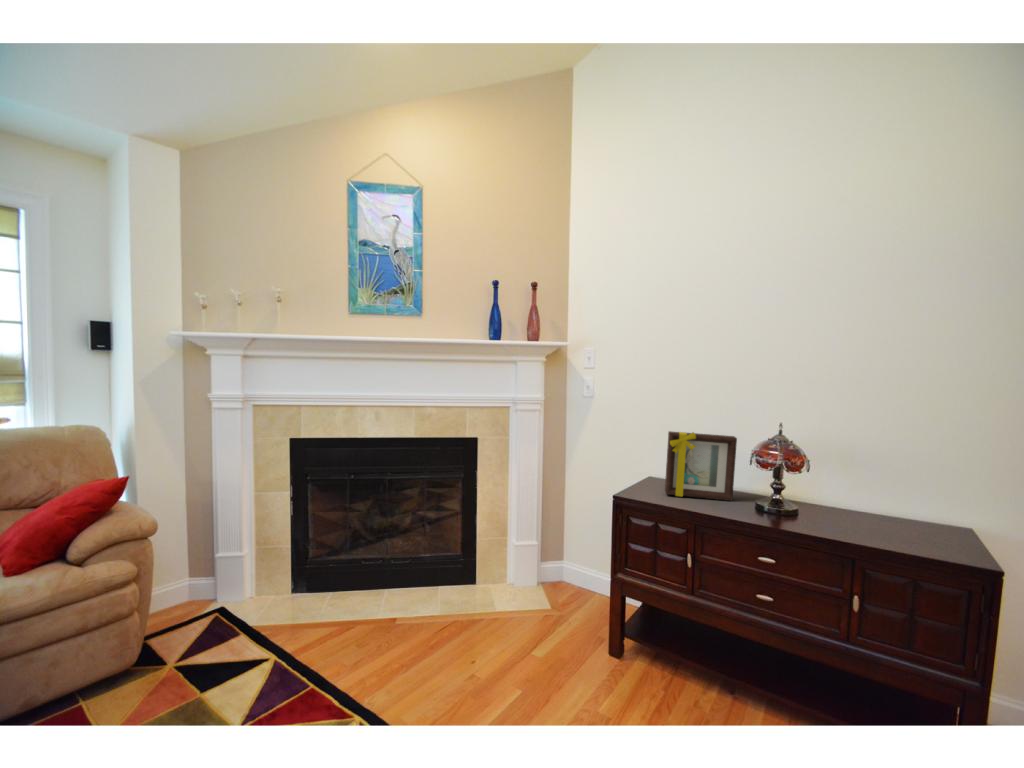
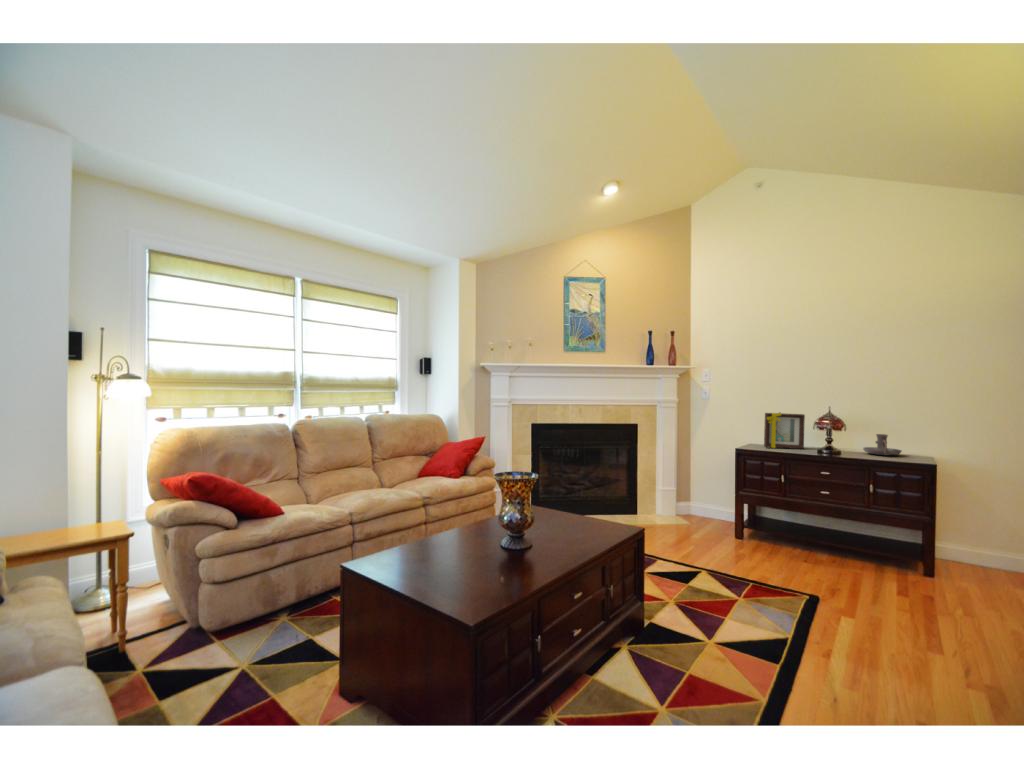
candle holder: none [841,485,917,533] -> present [863,434,901,455]

